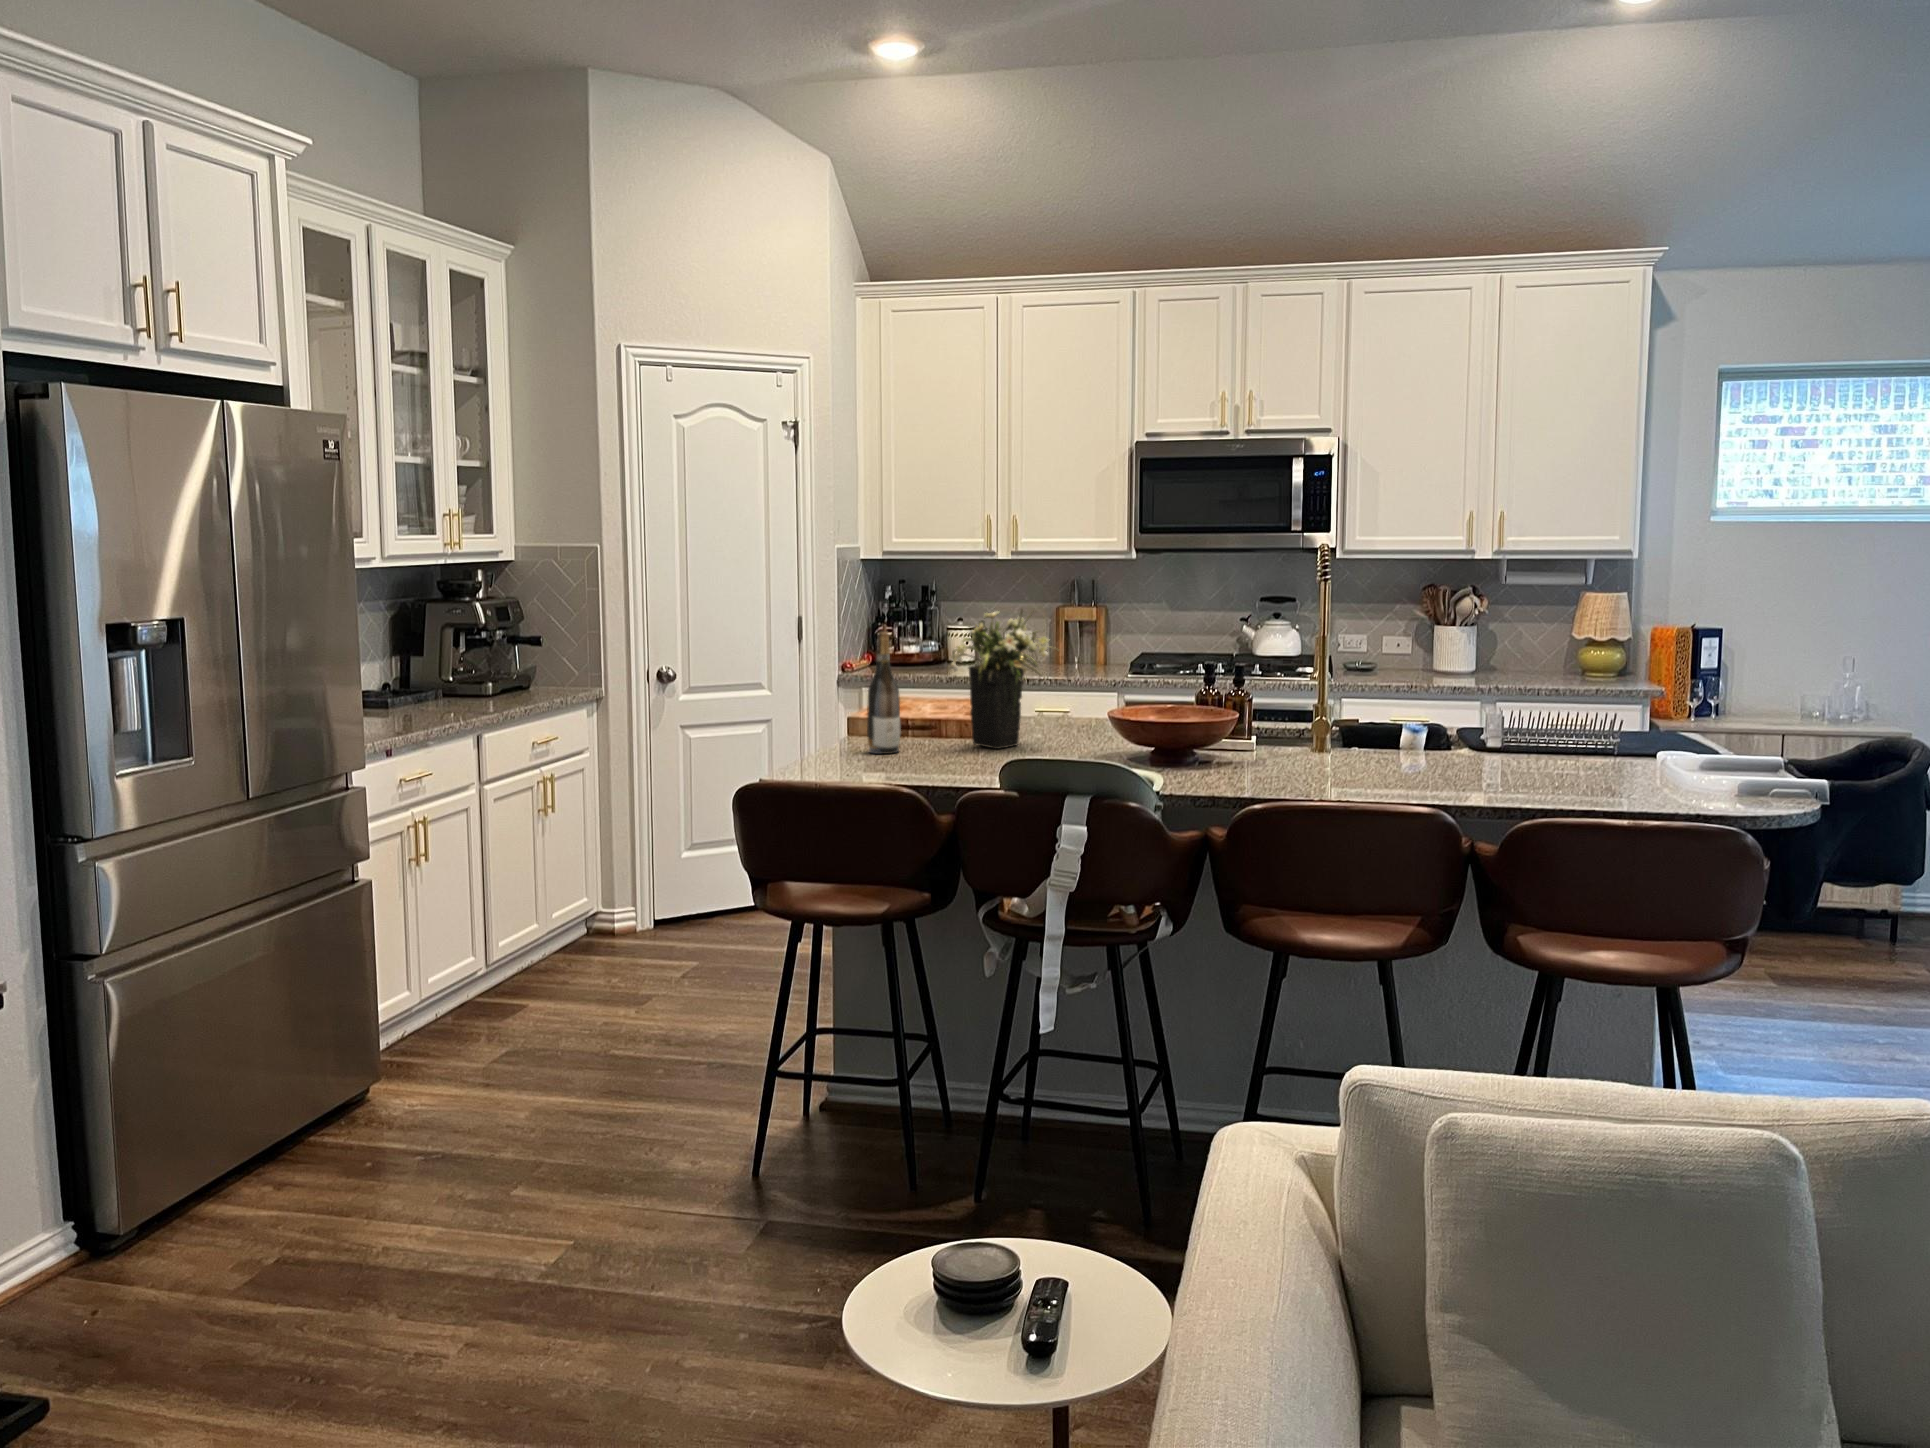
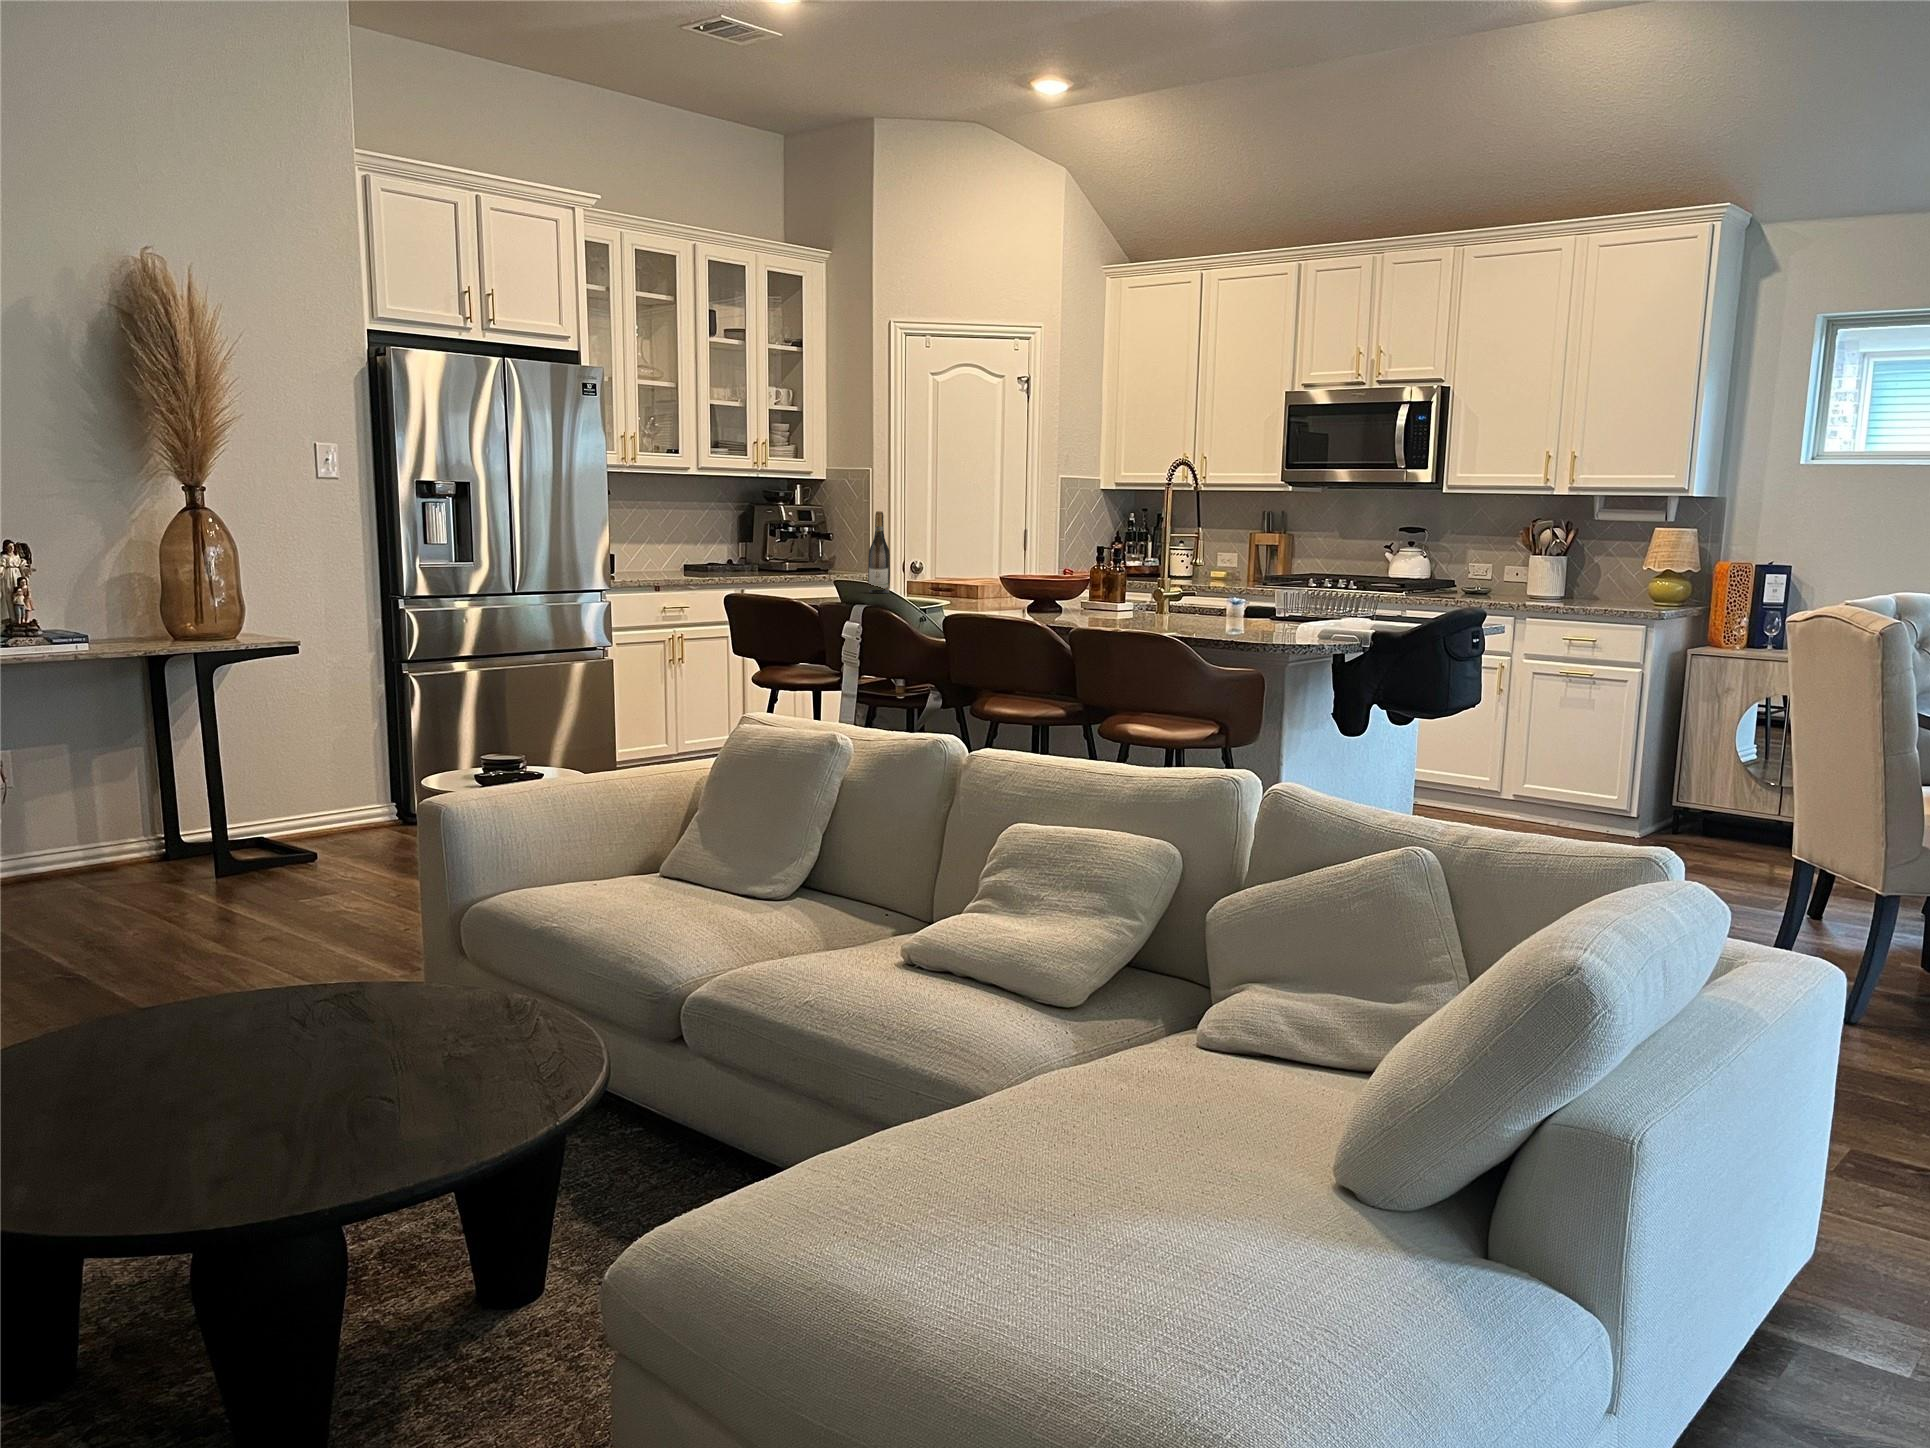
flower arrangement: present [948,609,1059,749] -> none [908,499,987,595]

